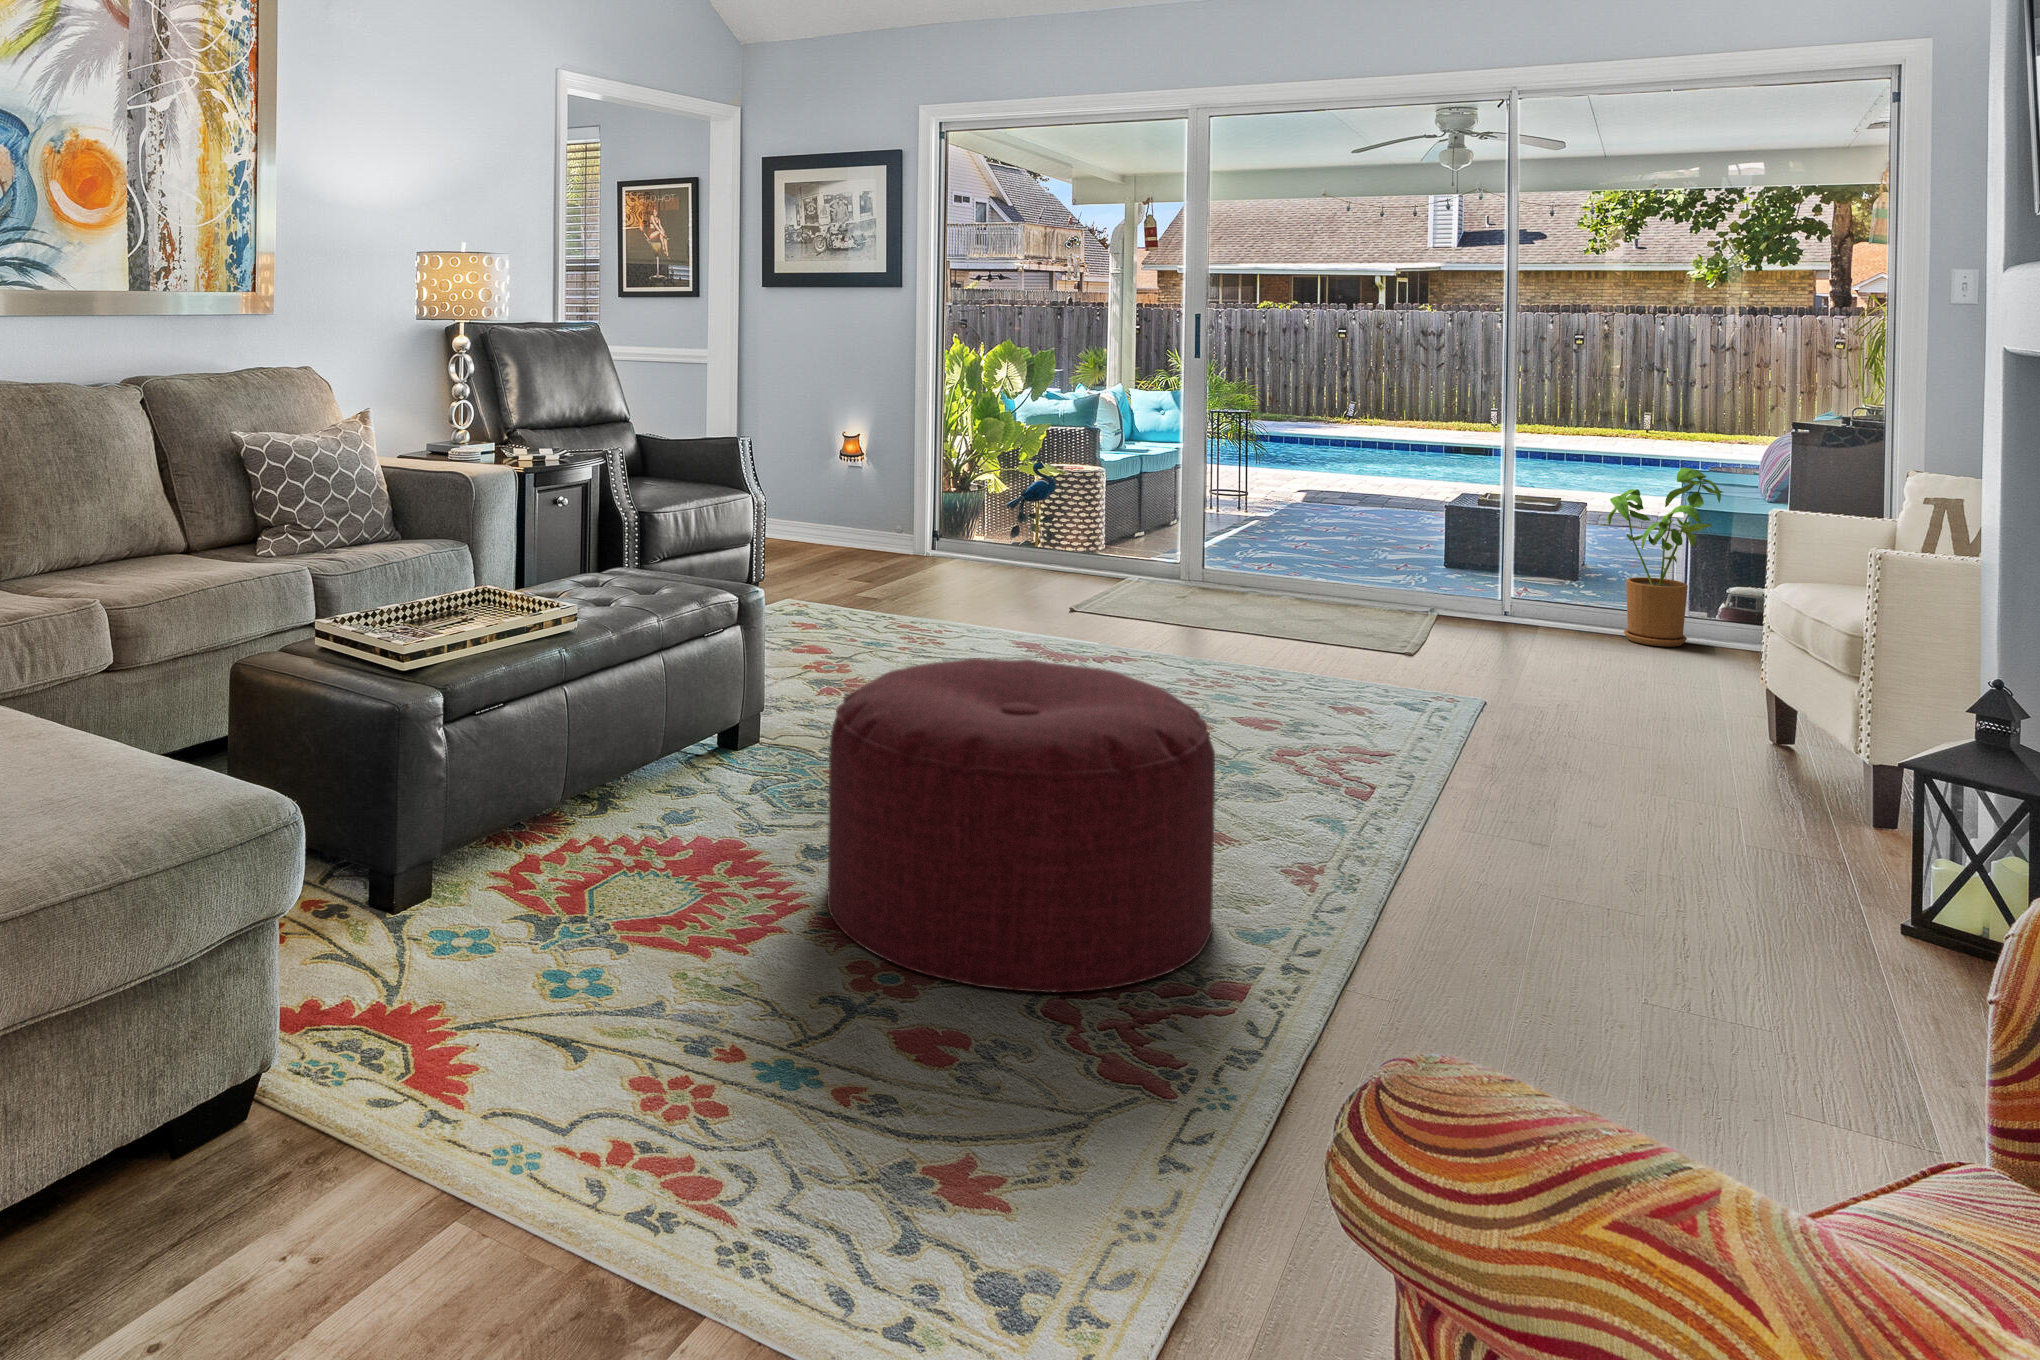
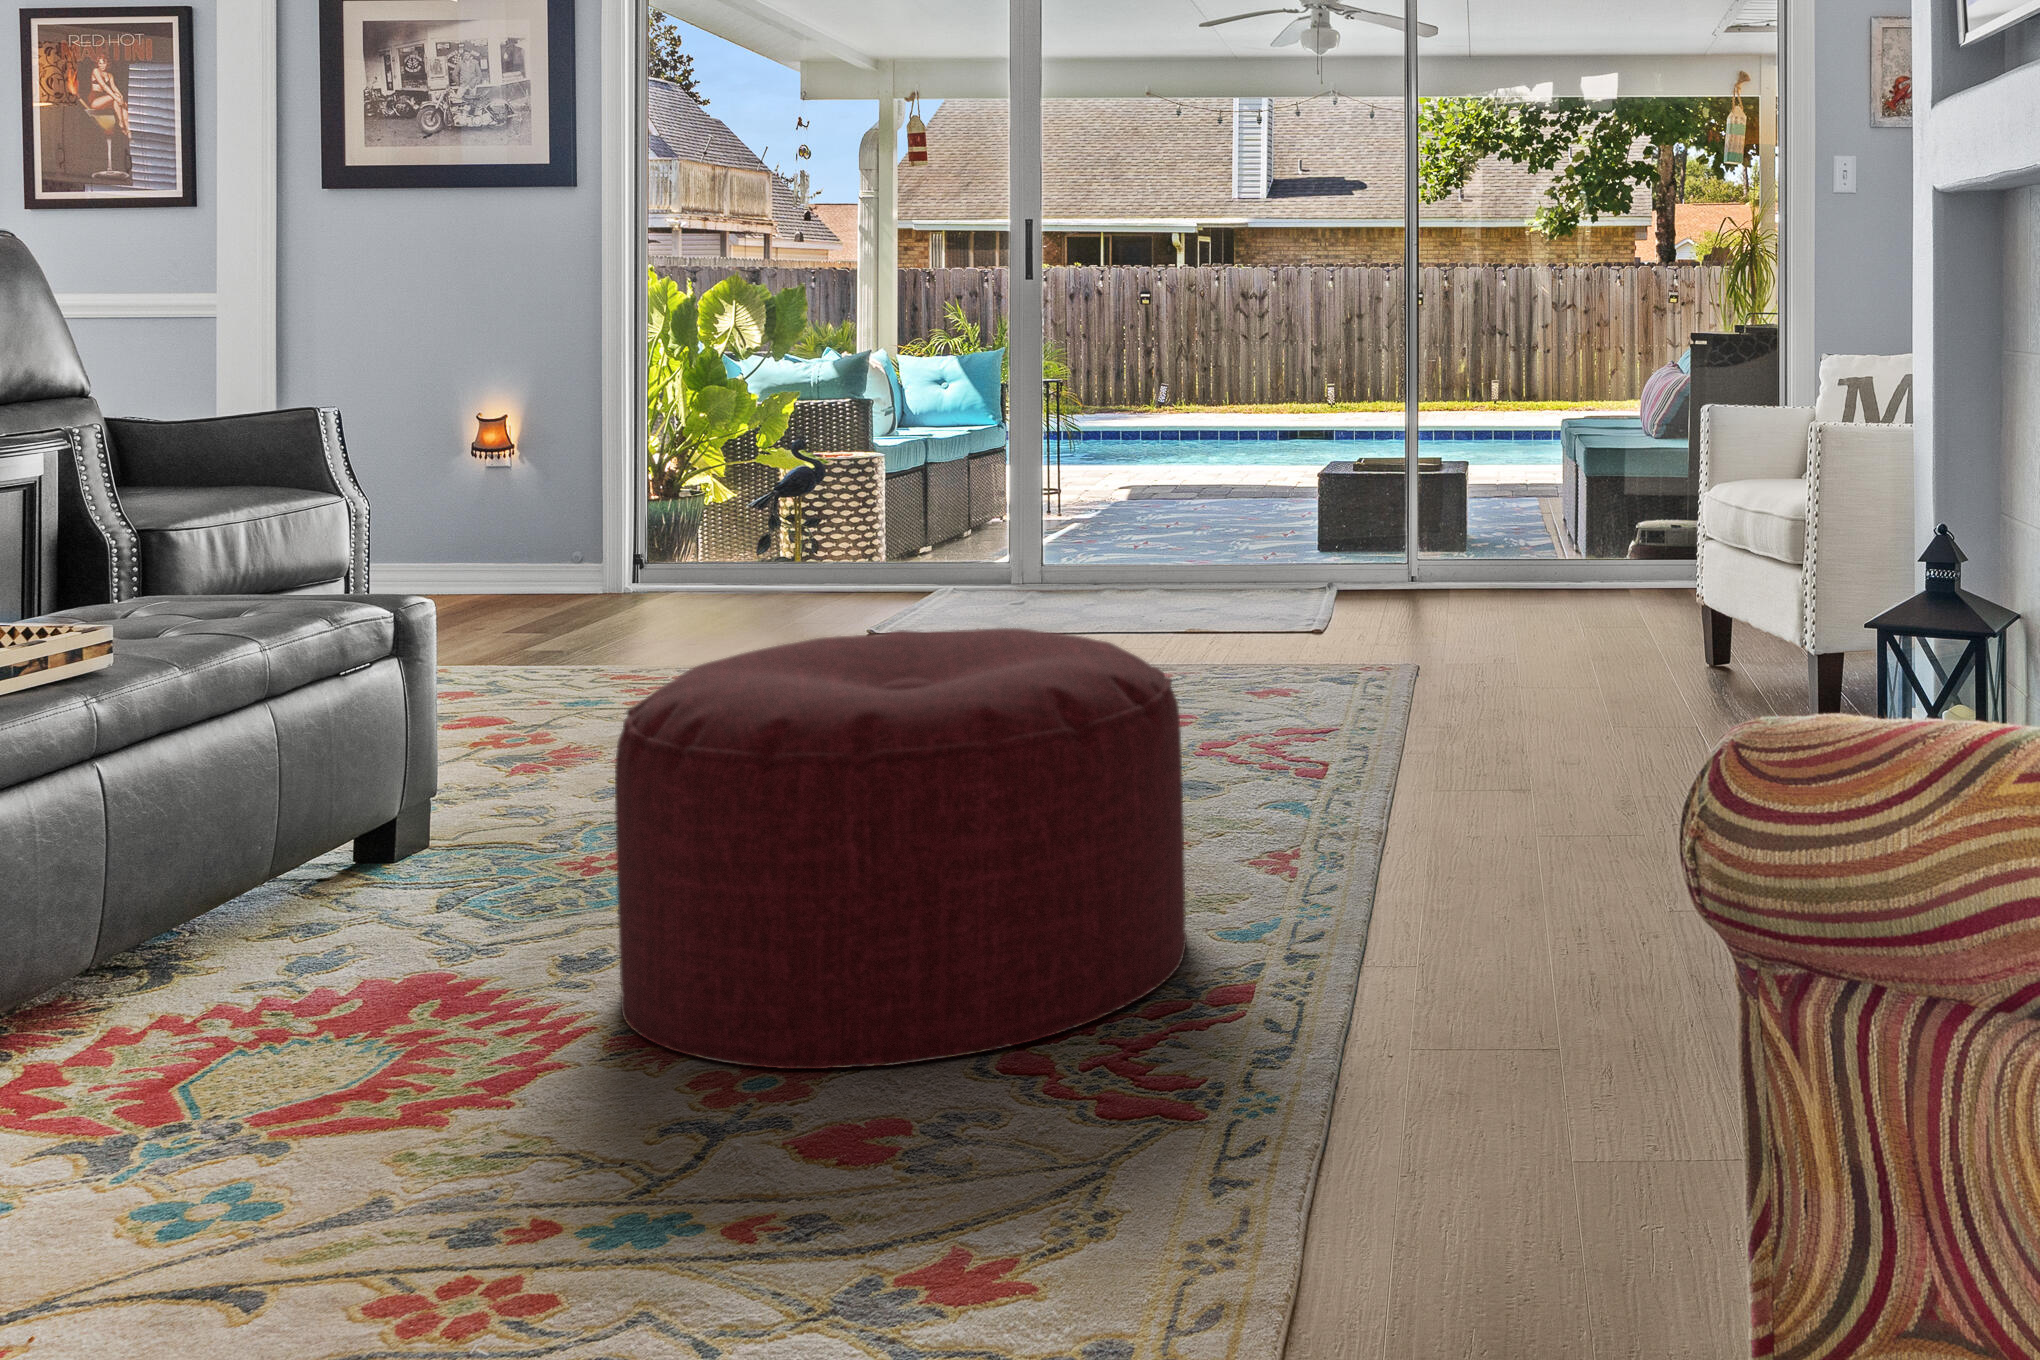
house plant: present [1608,468,1723,647] -> none [1519,380,1635,590]

